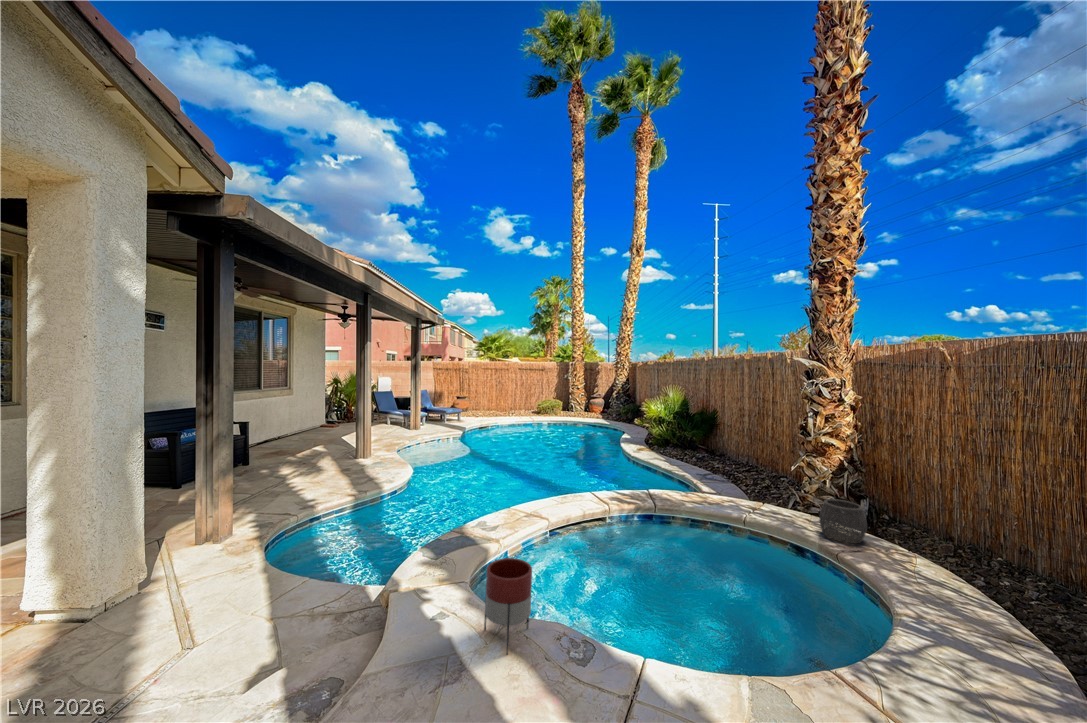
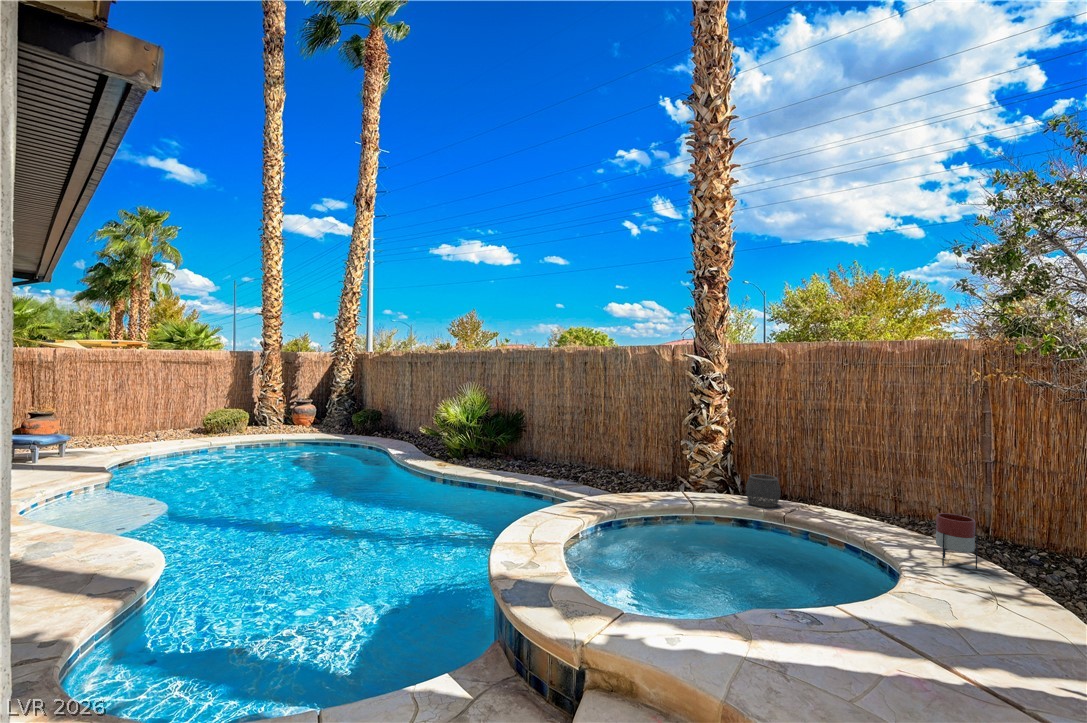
planter: present [484,558,532,654] -> present [936,513,978,569]

